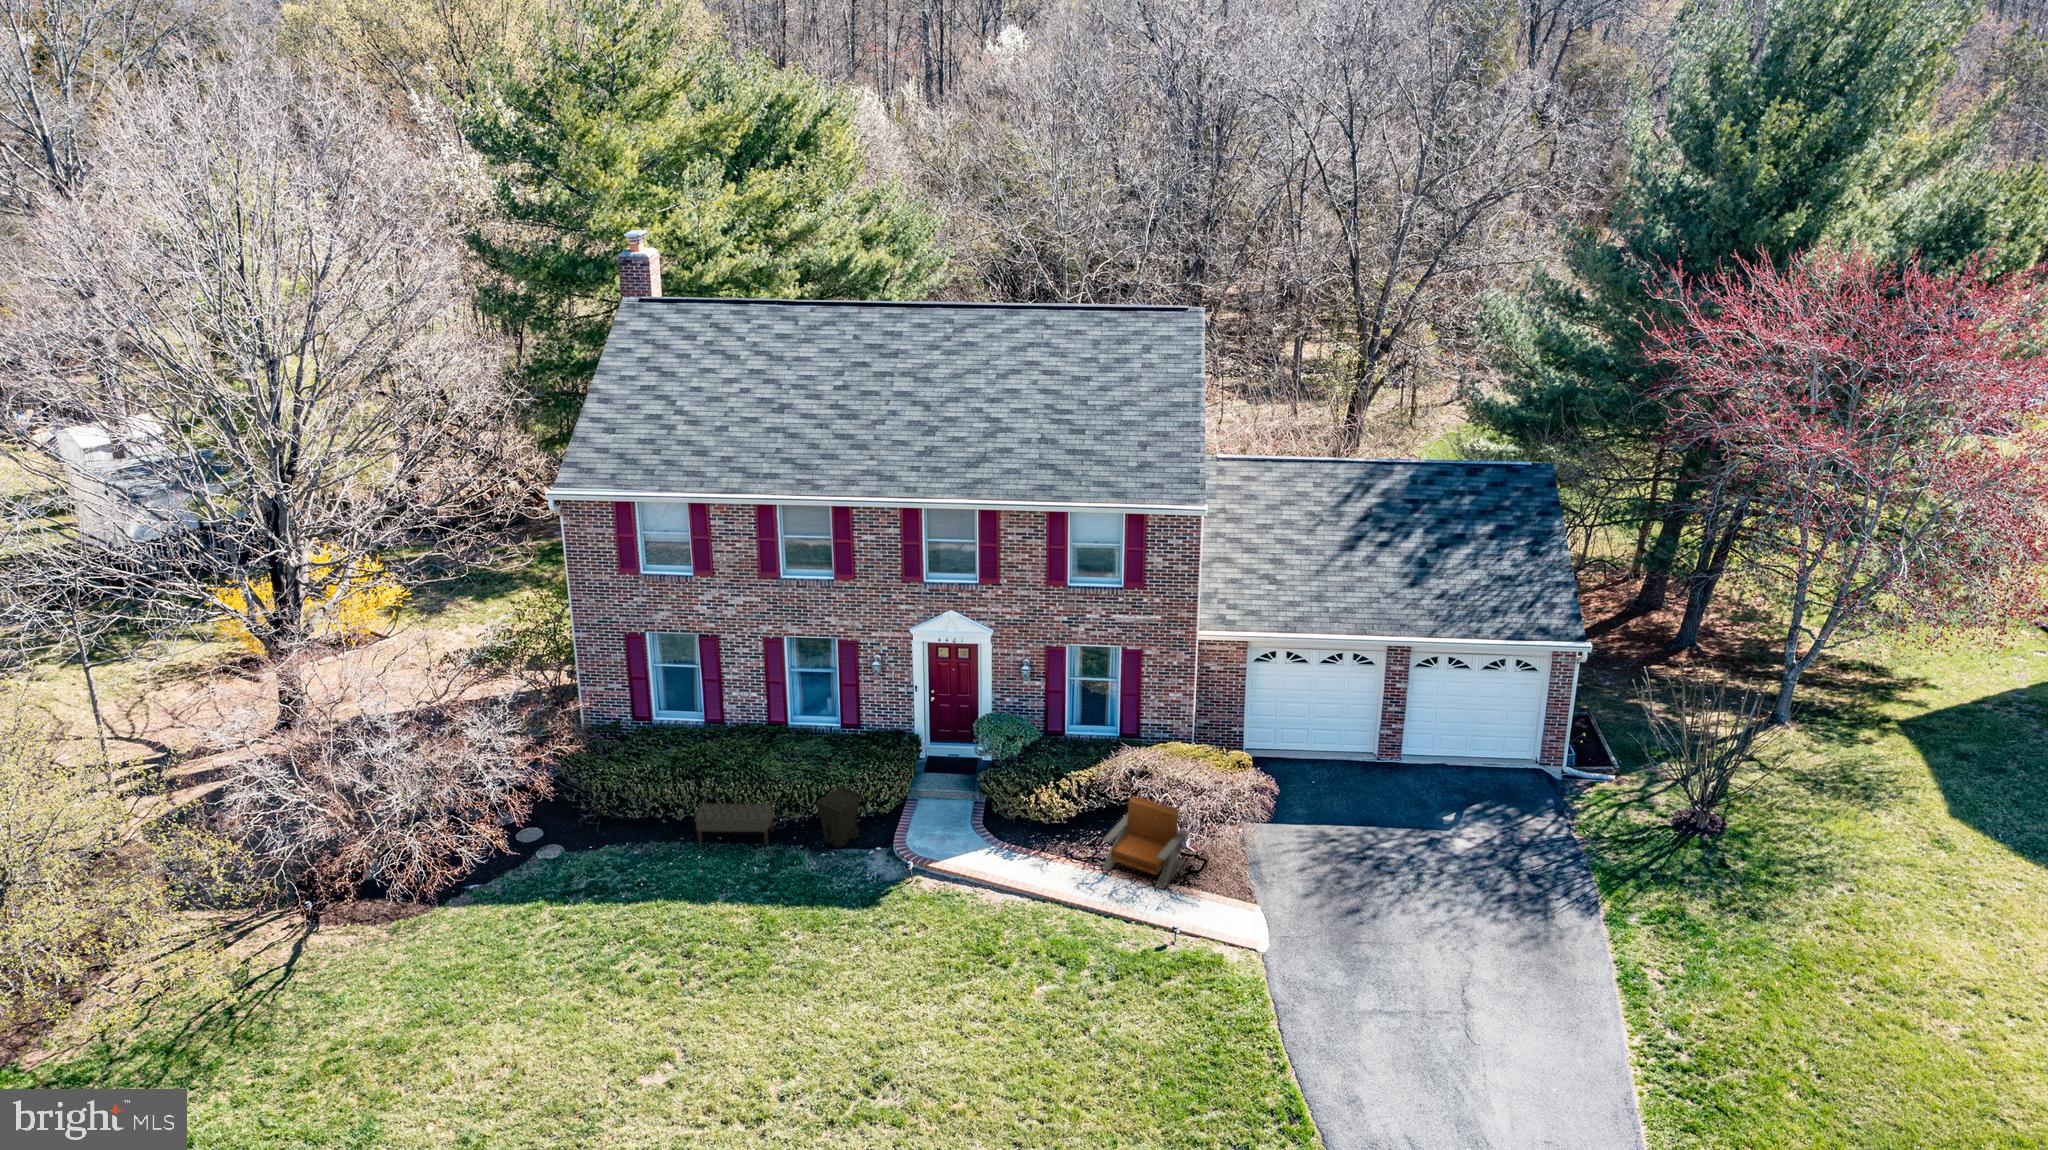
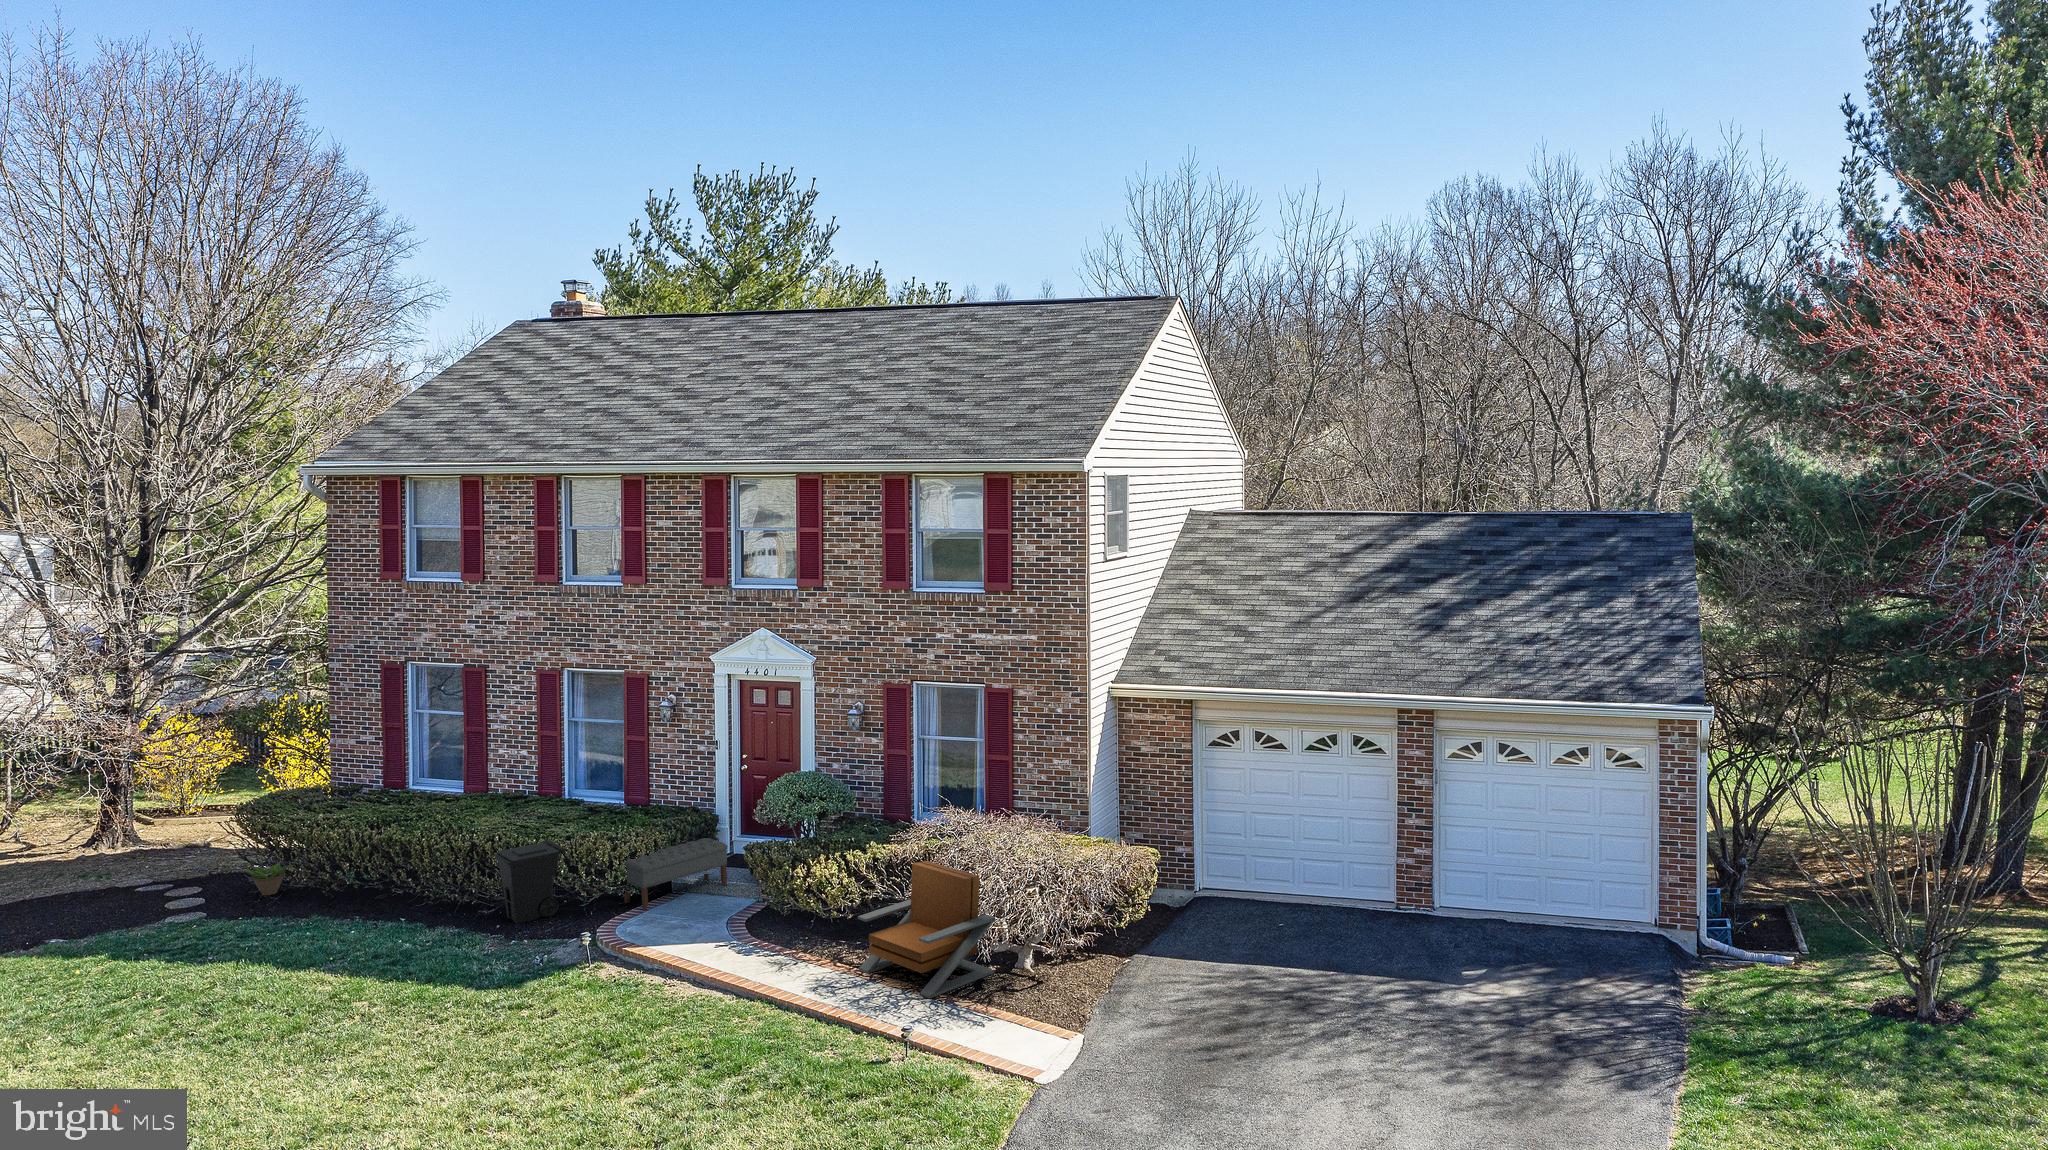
bench: present [695,804,773,844] -> present [624,838,728,910]
decorative plant: none [601,810,638,837] -> present [239,863,295,895]

